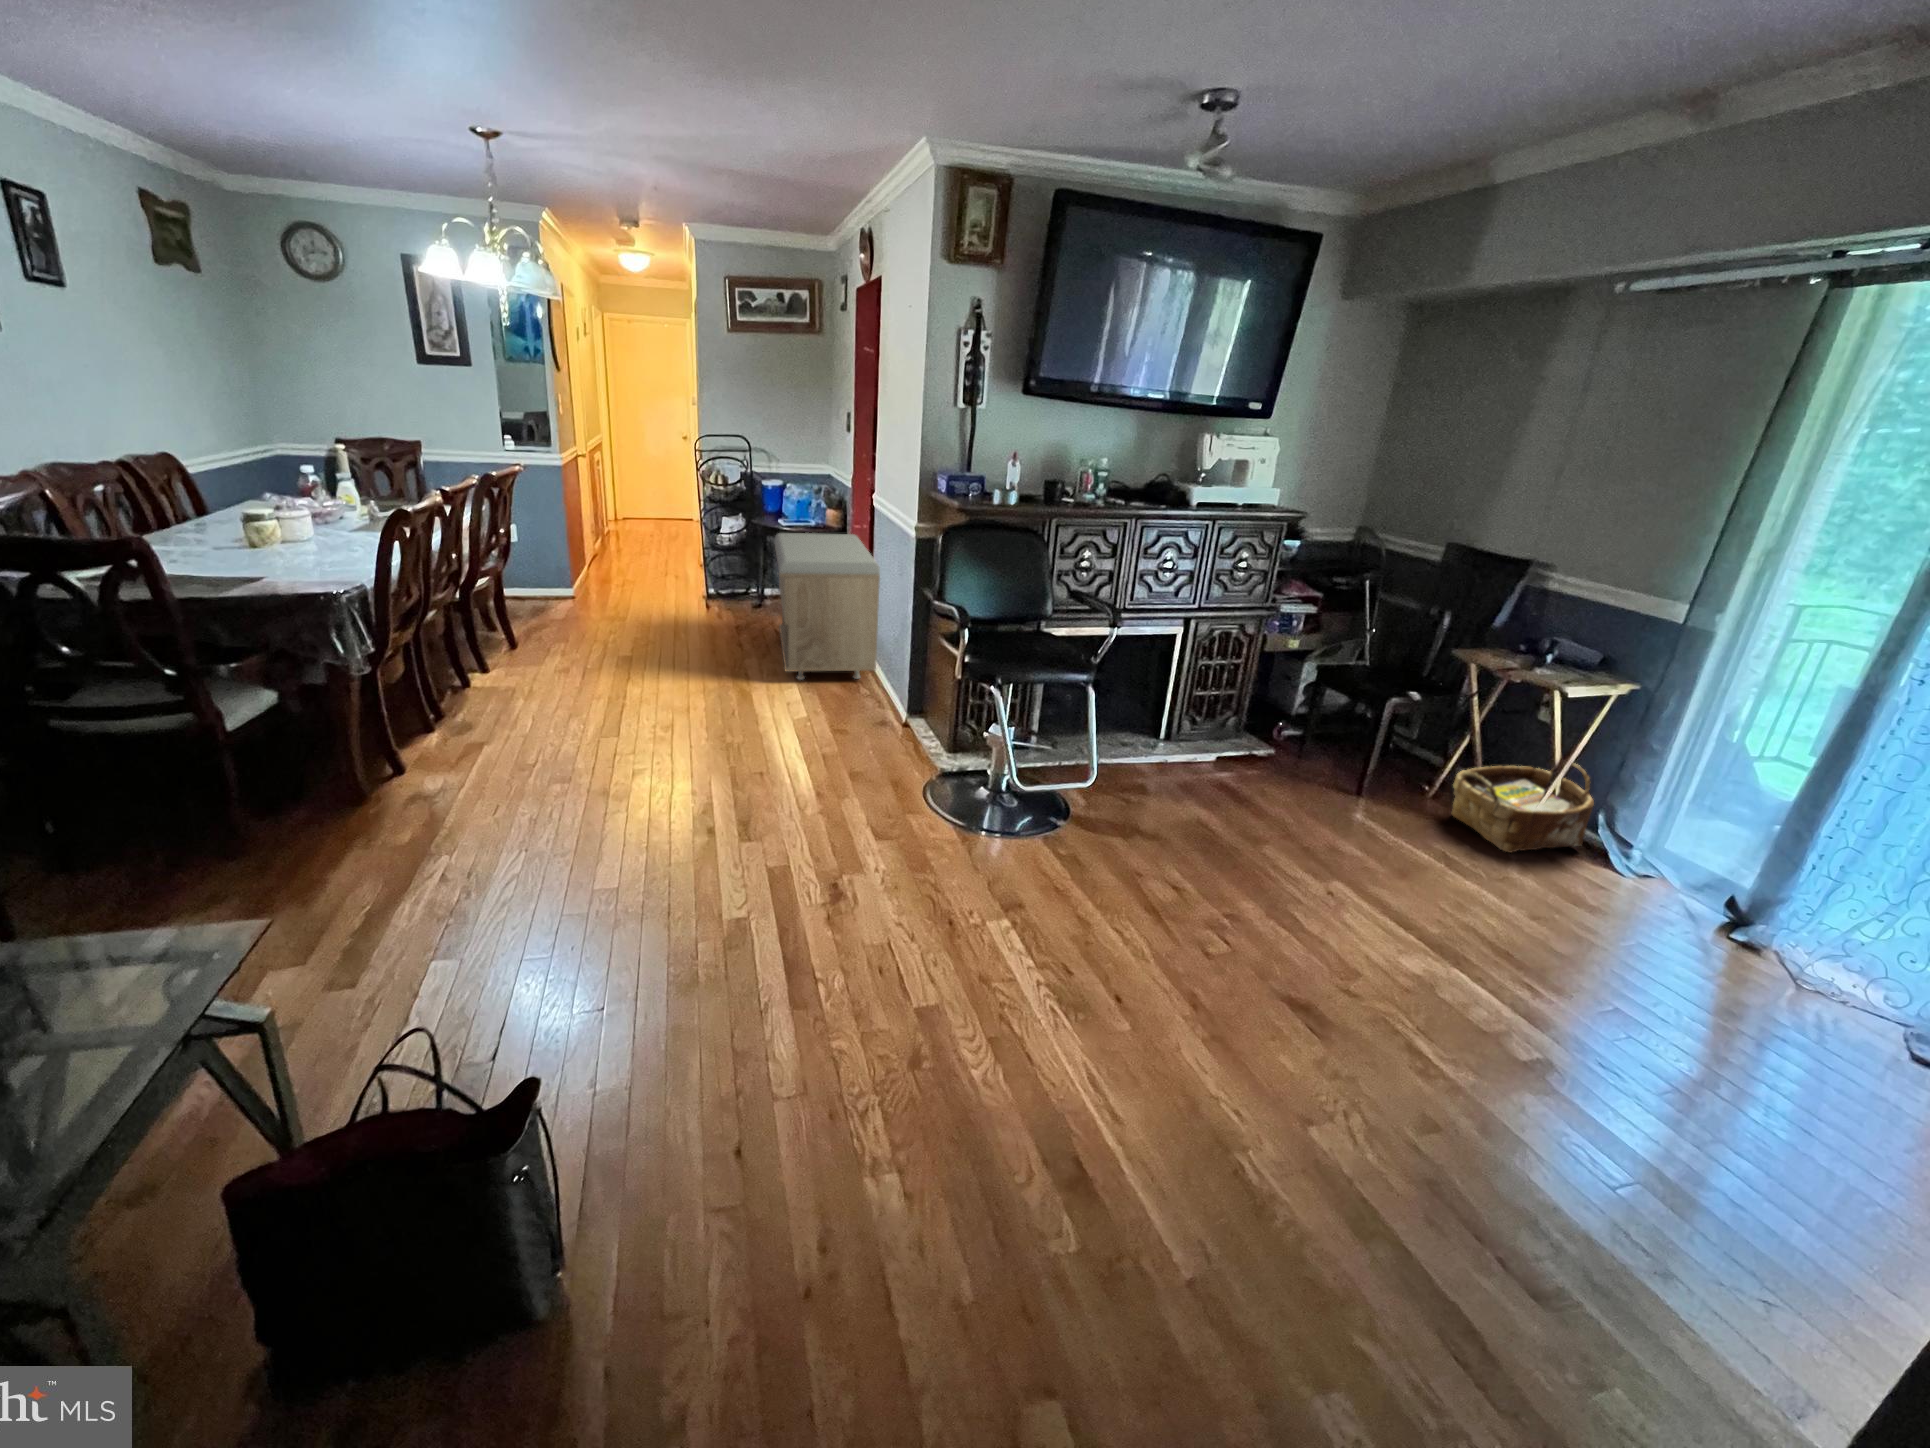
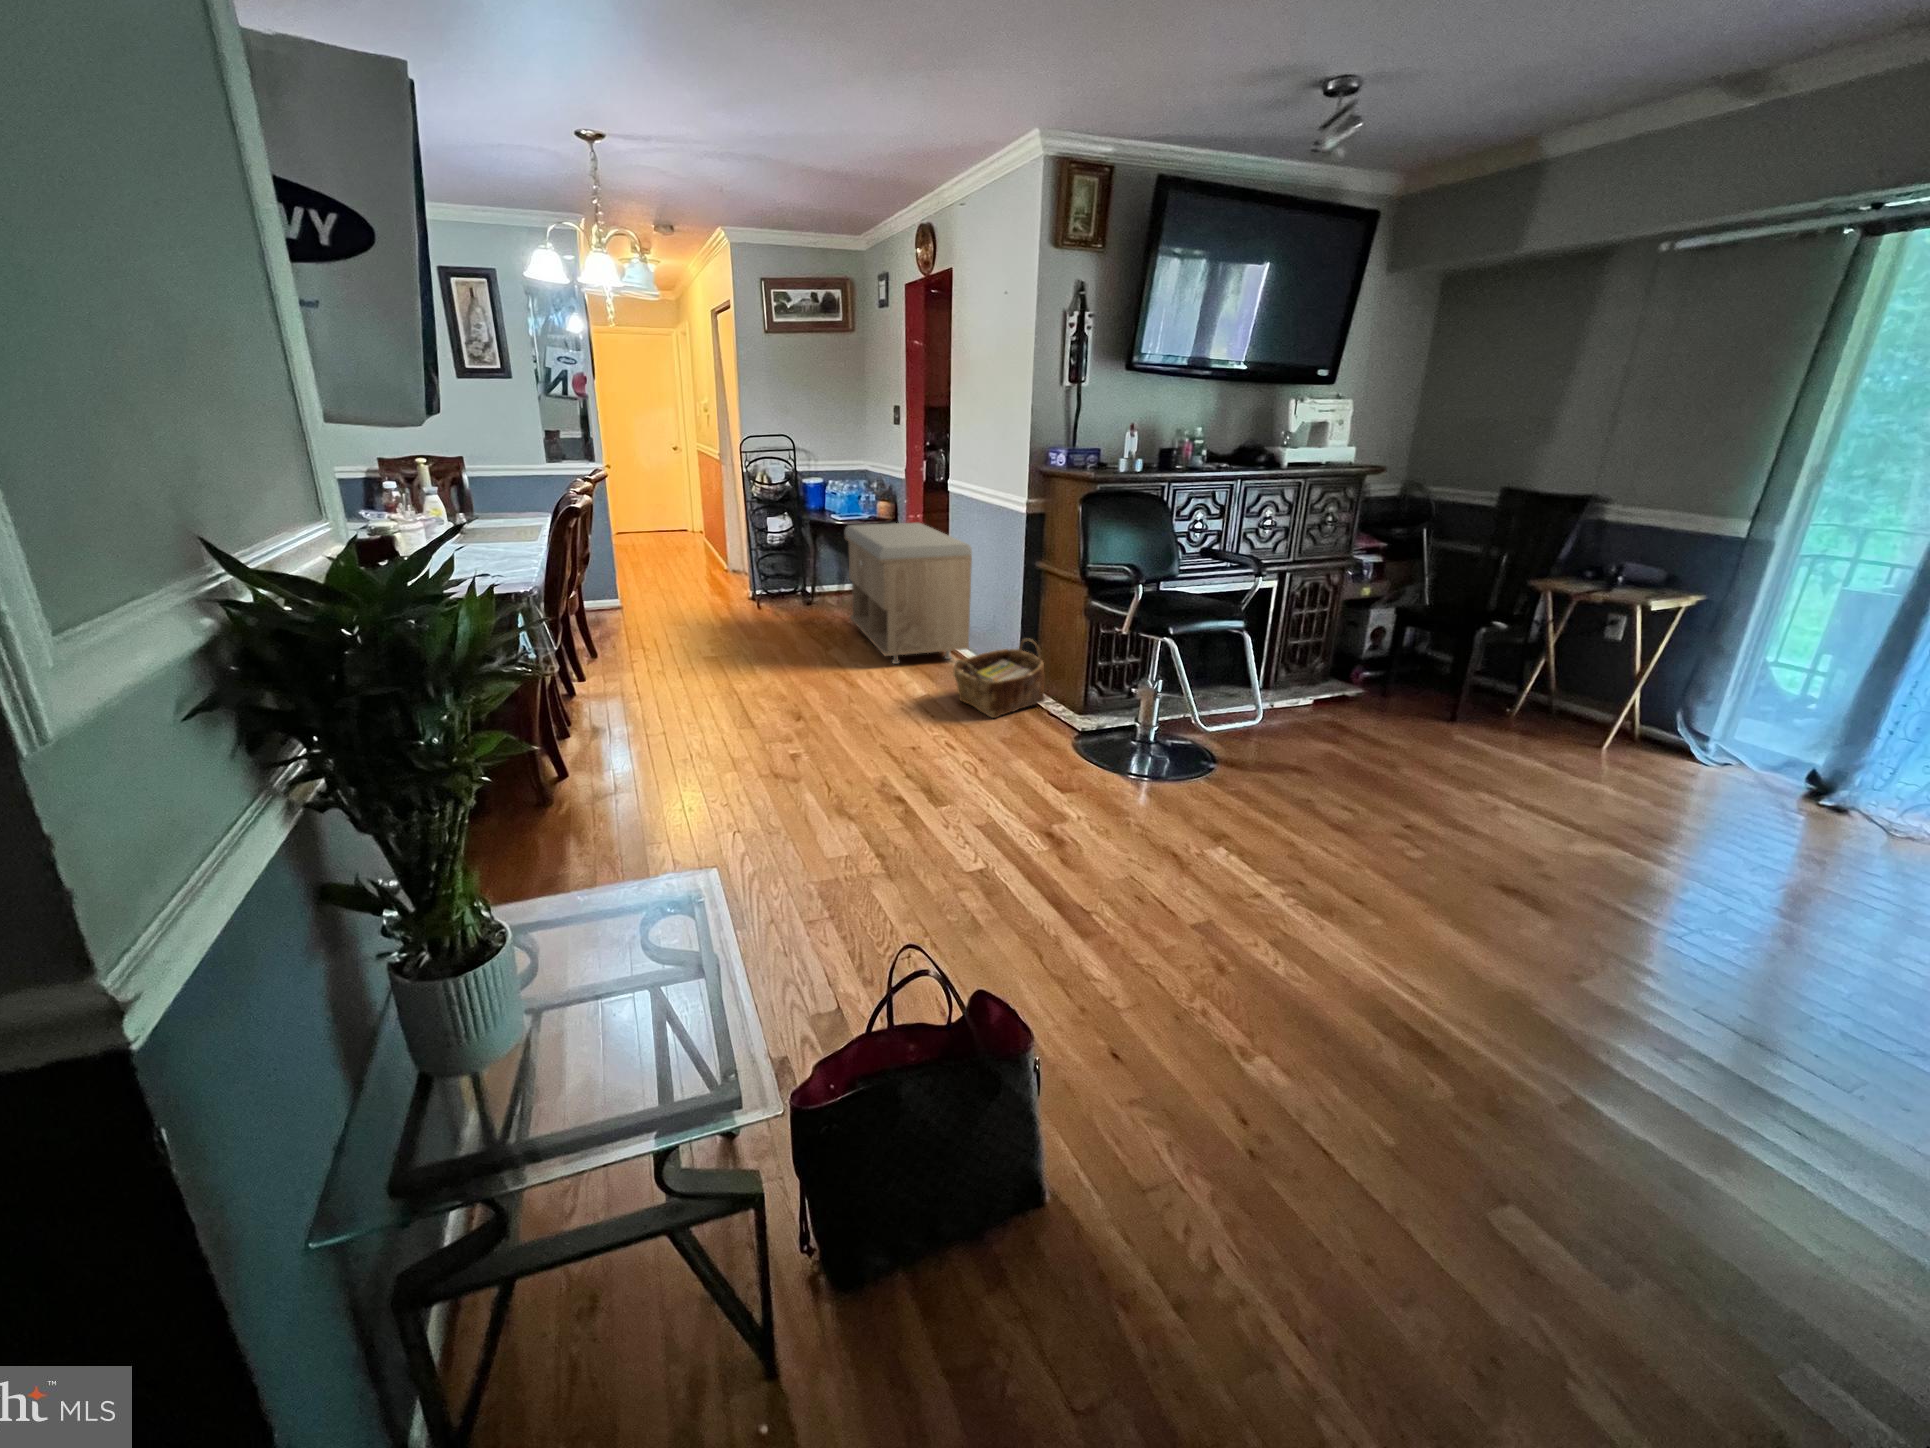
woven basket: present [1451,763,1594,853] -> present [953,639,1045,718]

